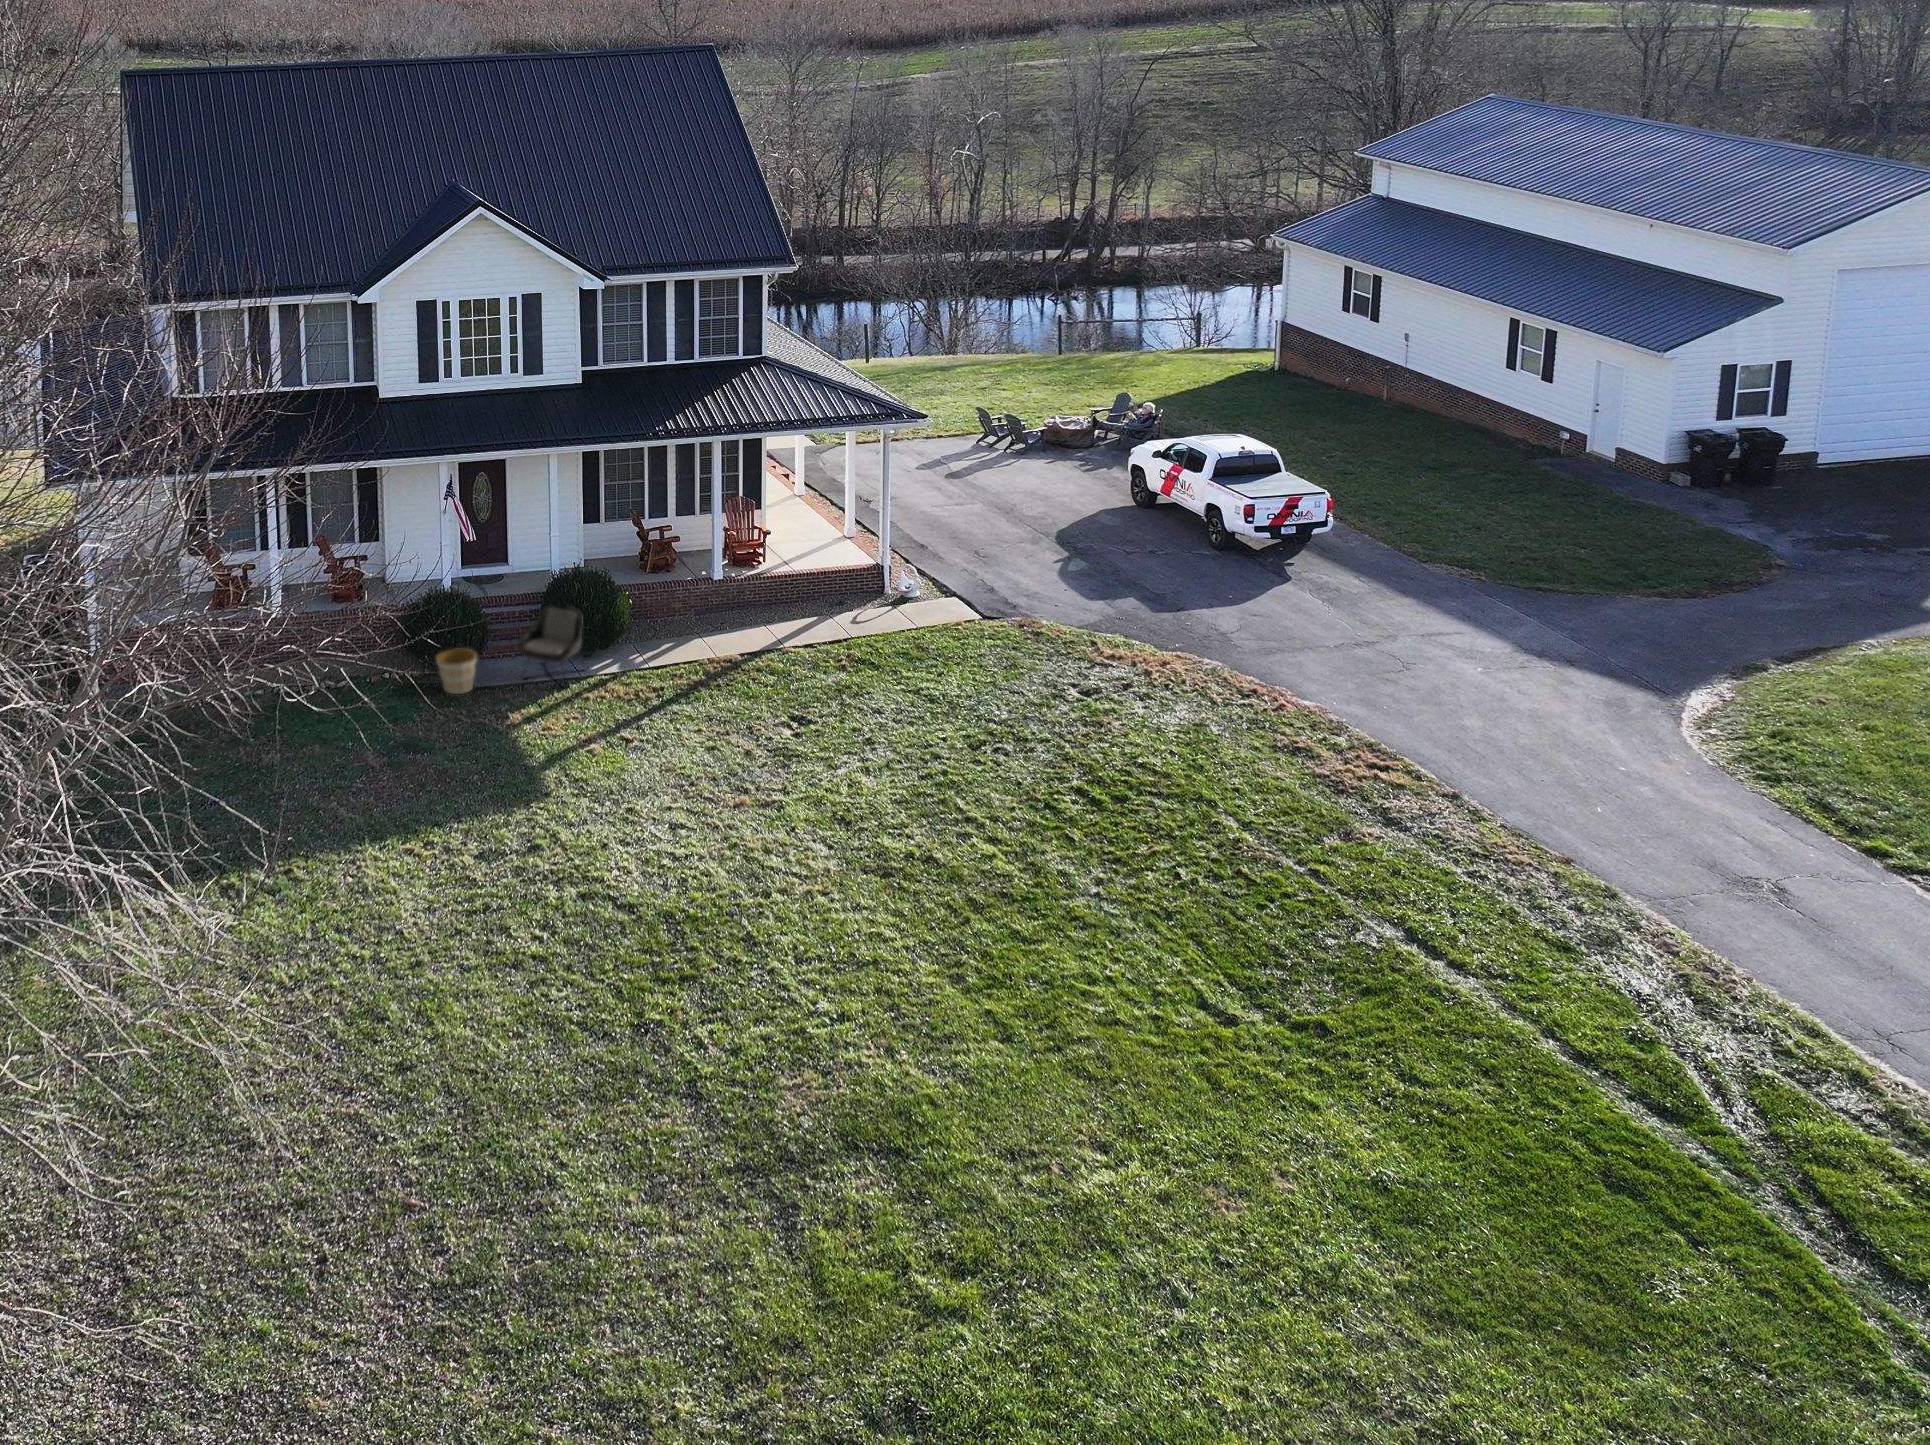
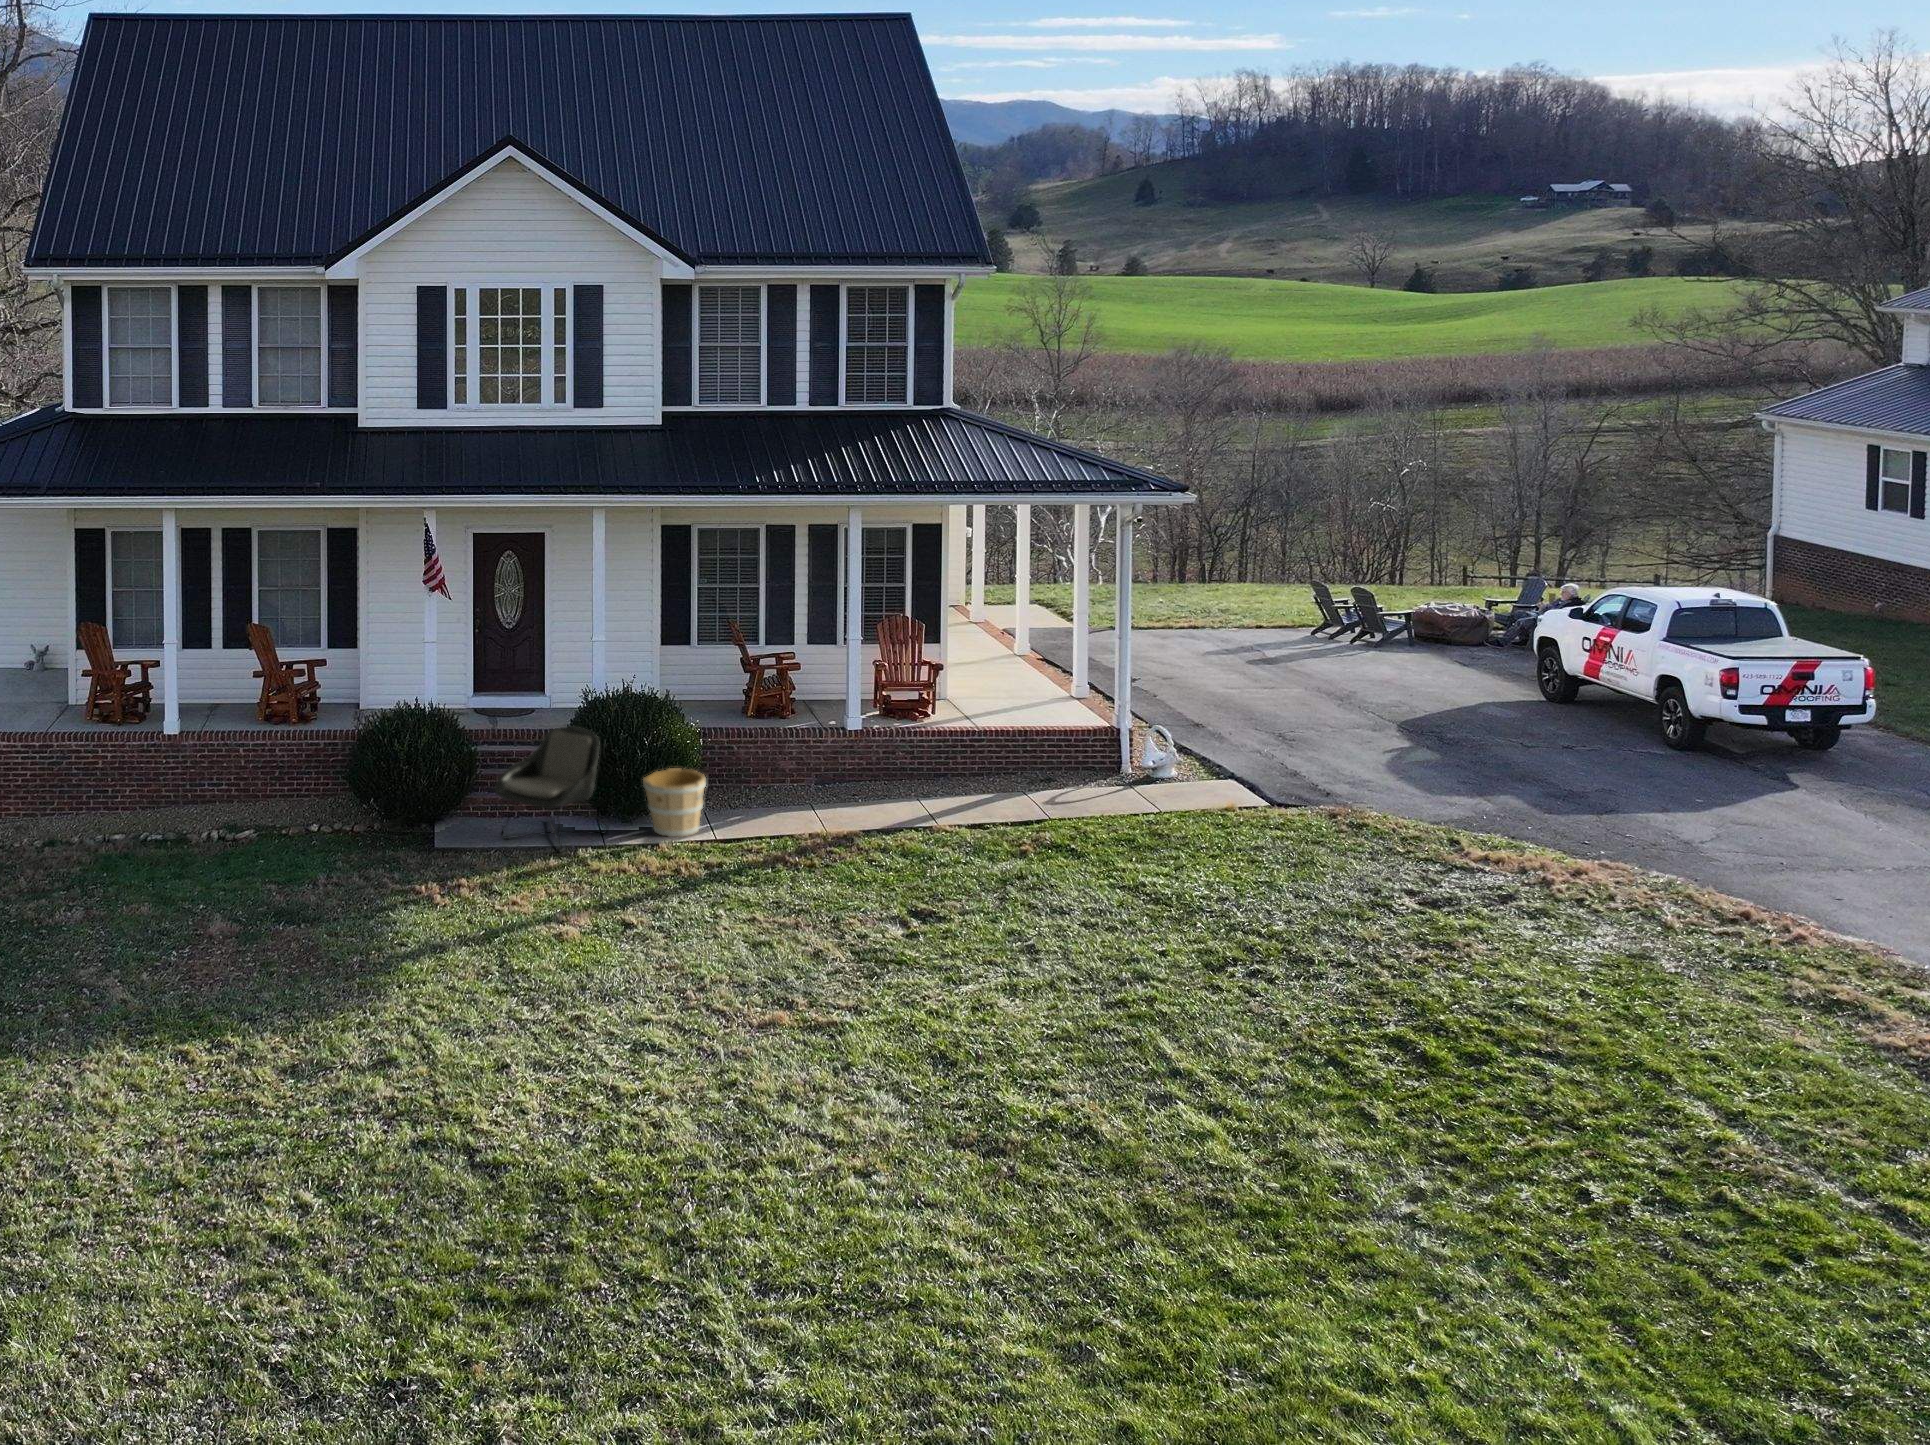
wooden bucket: present [436,648,477,694] -> present [643,768,706,837]

